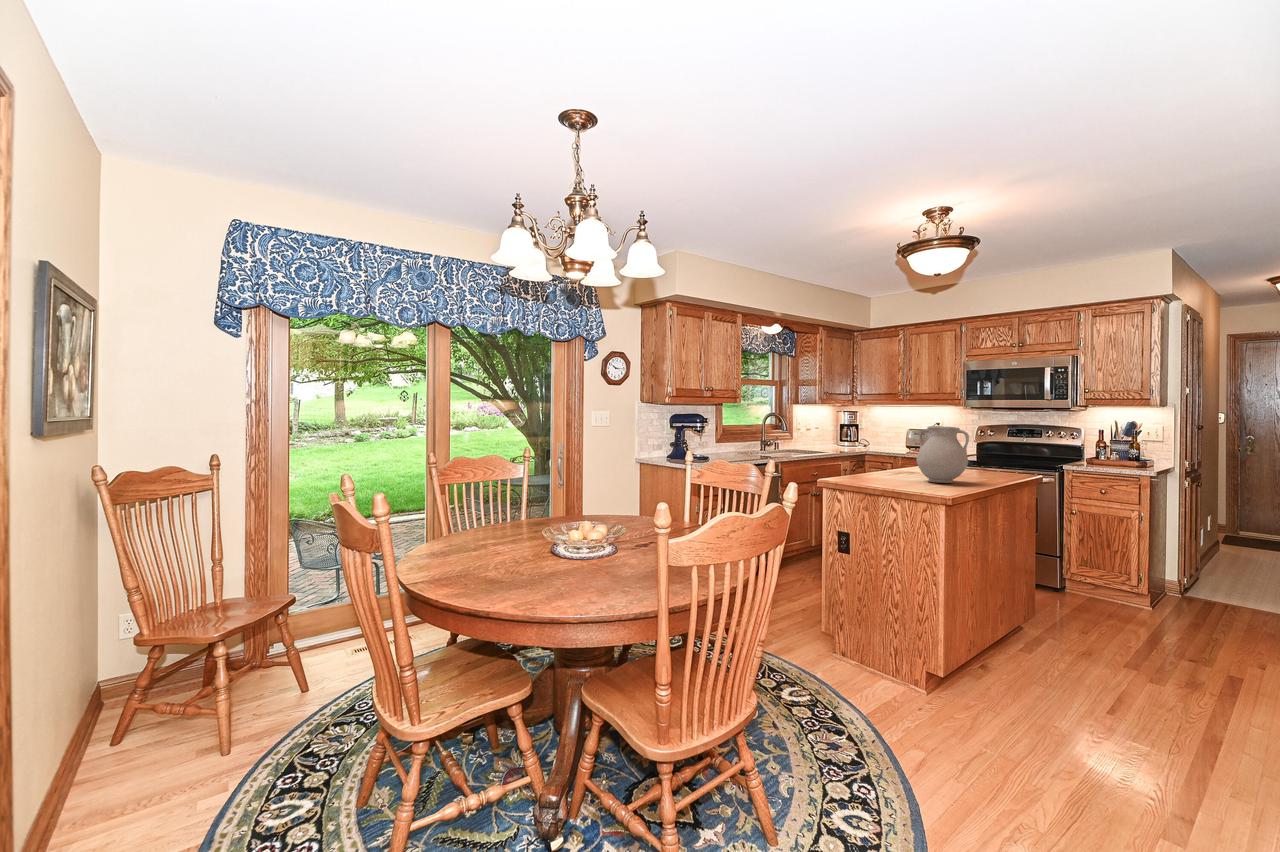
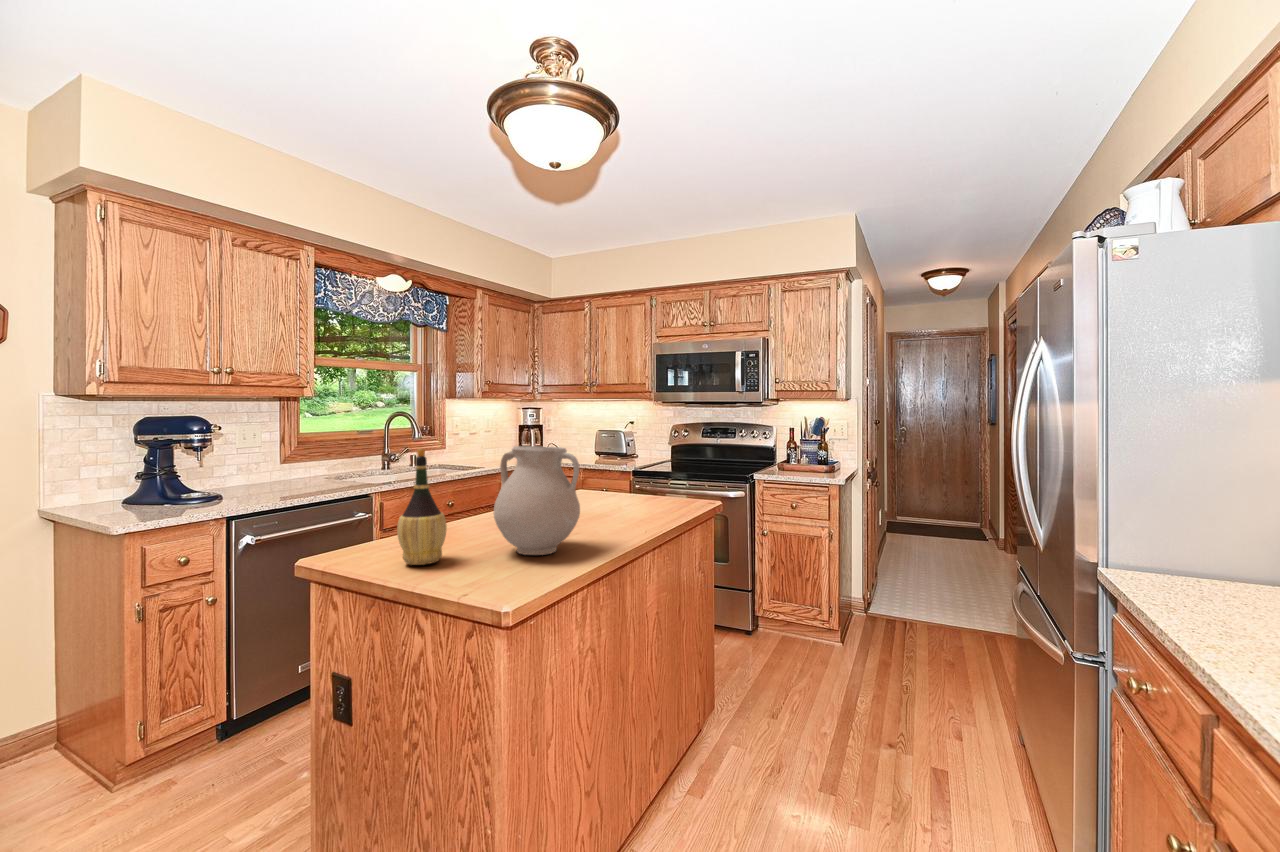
wine bottle: none [871,426,896,482] -> present [397,449,447,565]

